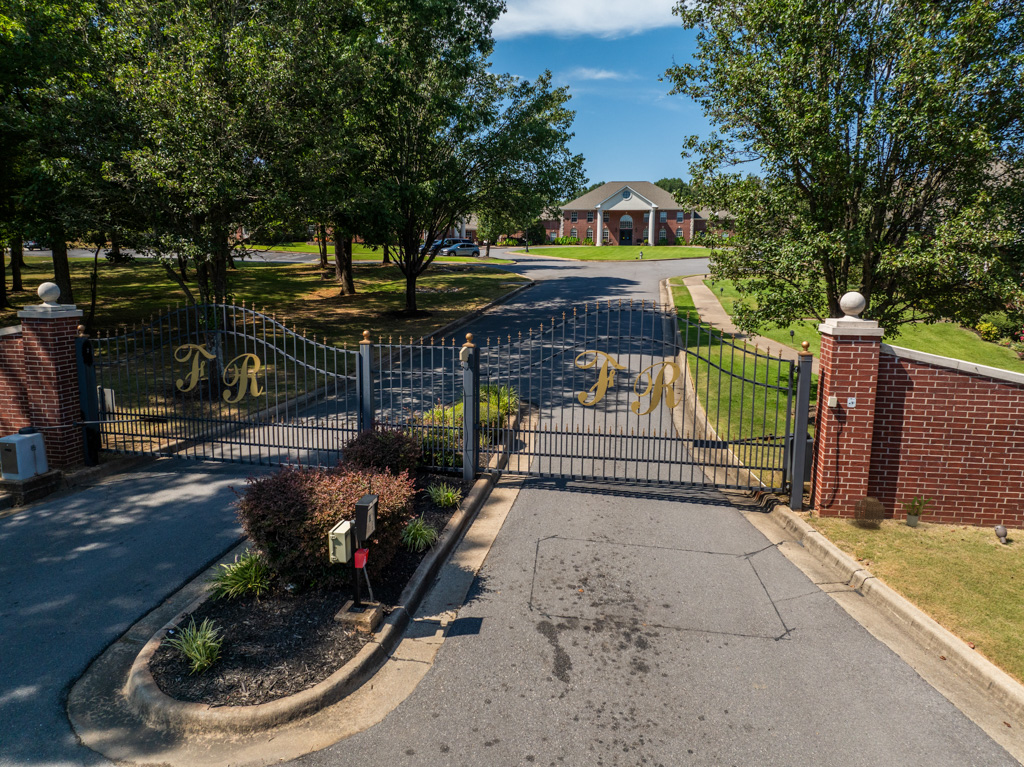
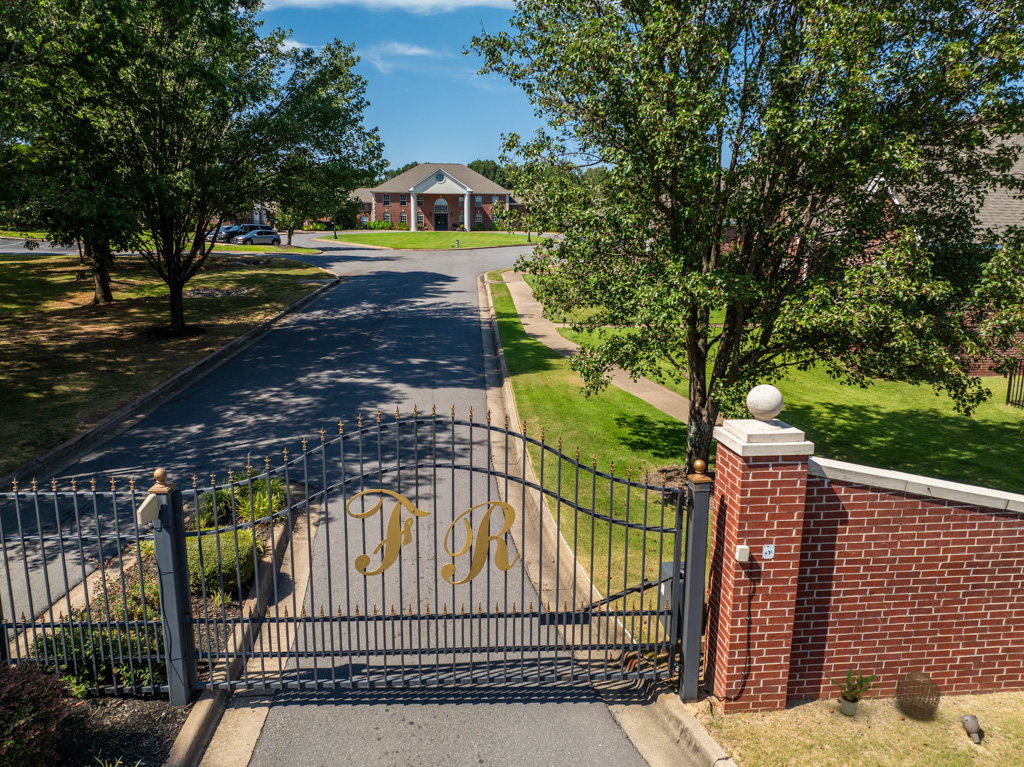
woven basket: present [854,497,885,528] -> present [896,671,941,718]

